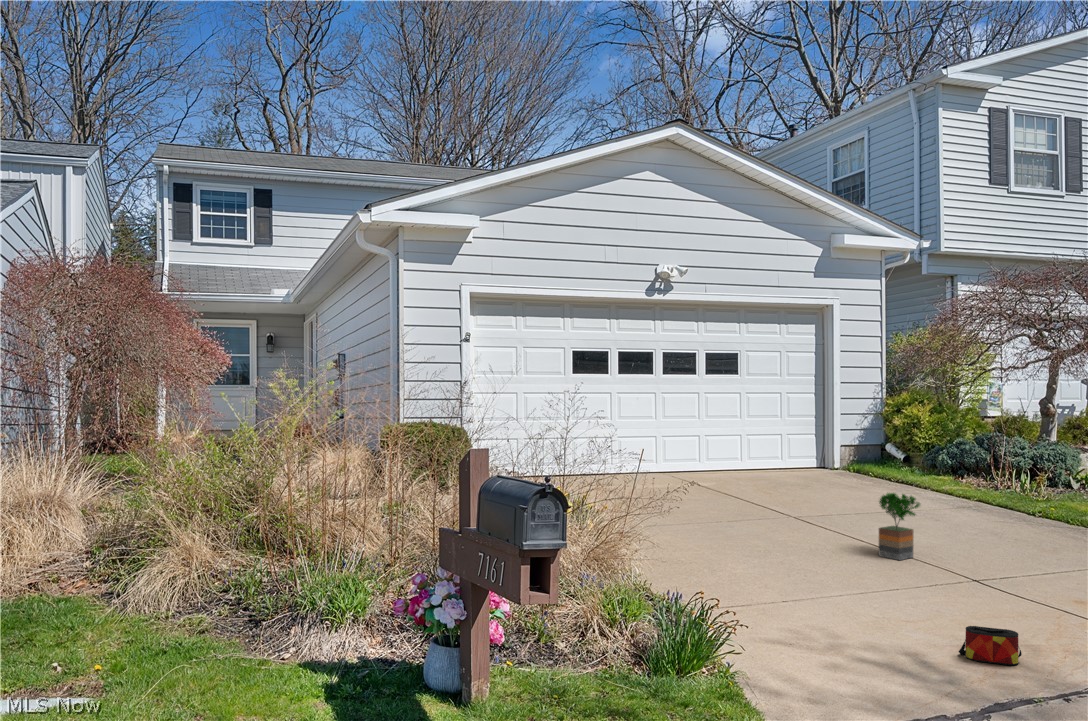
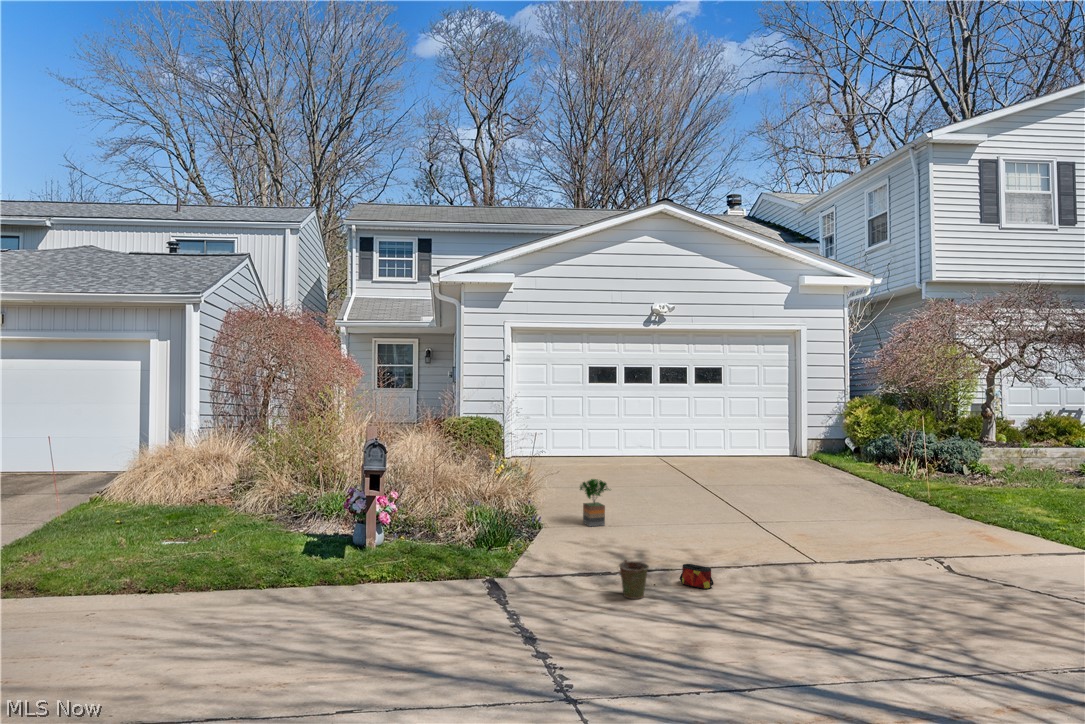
potted tree: present [879,493,920,560] -> present [580,479,610,527]
bucket: none [902,628,960,694] -> present [619,560,649,599]

